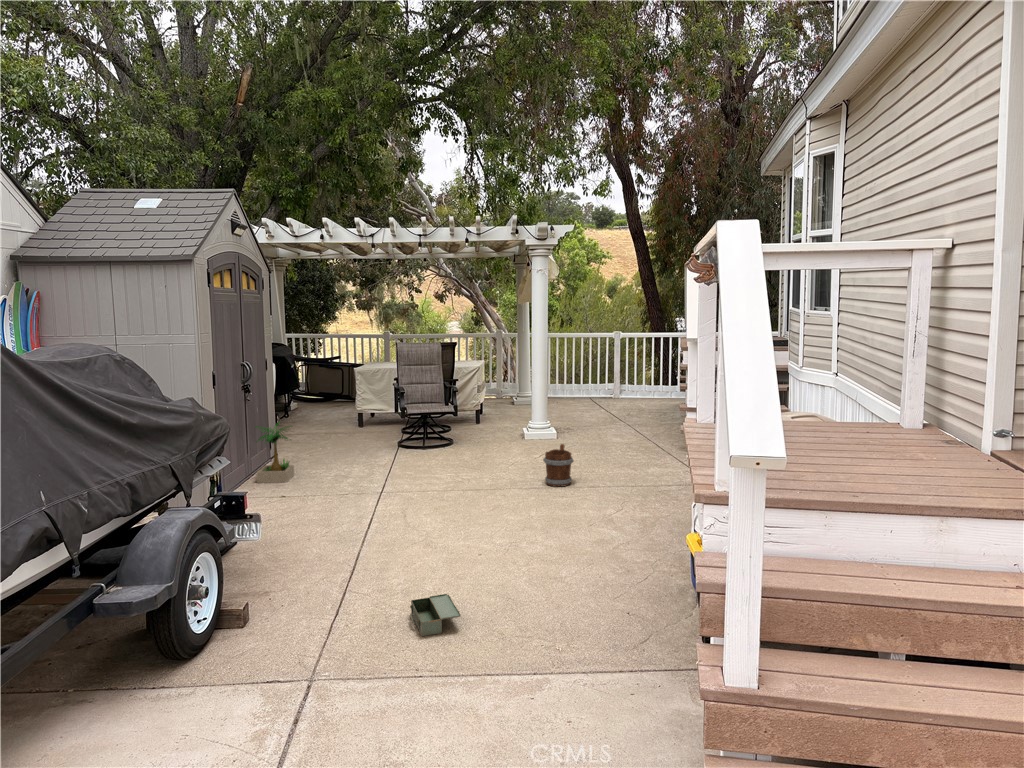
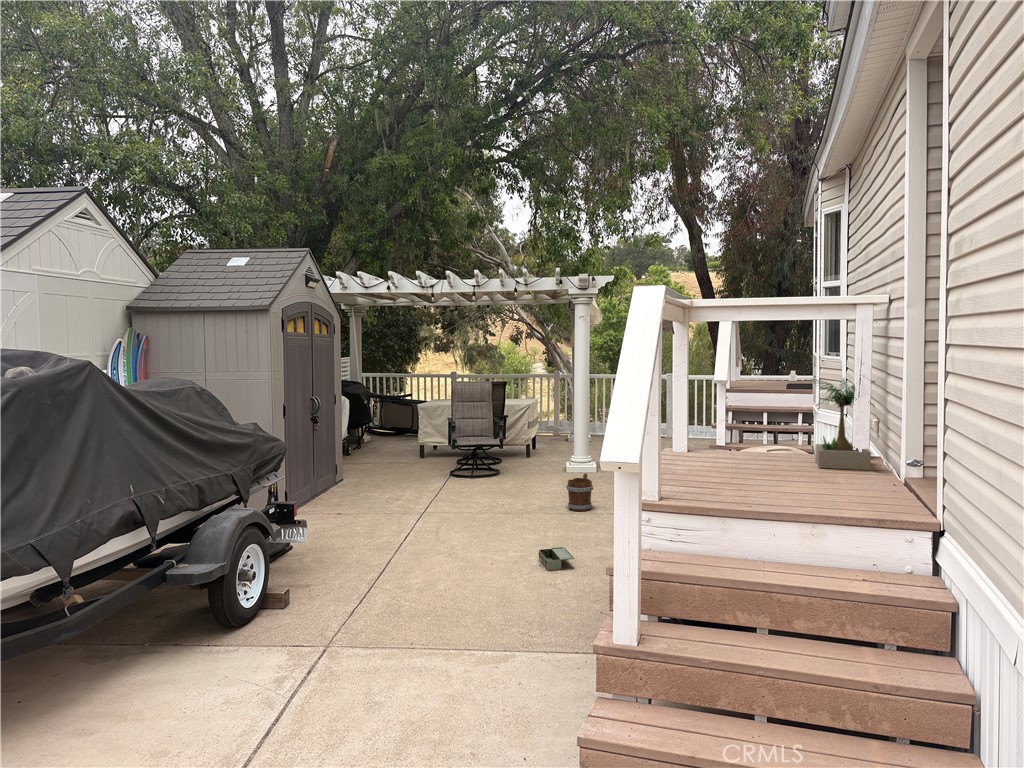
potted plant: present [256,424,294,483] -> present [811,378,875,470]
toolbox: present [410,594,461,636] -> present [538,547,574,570]

